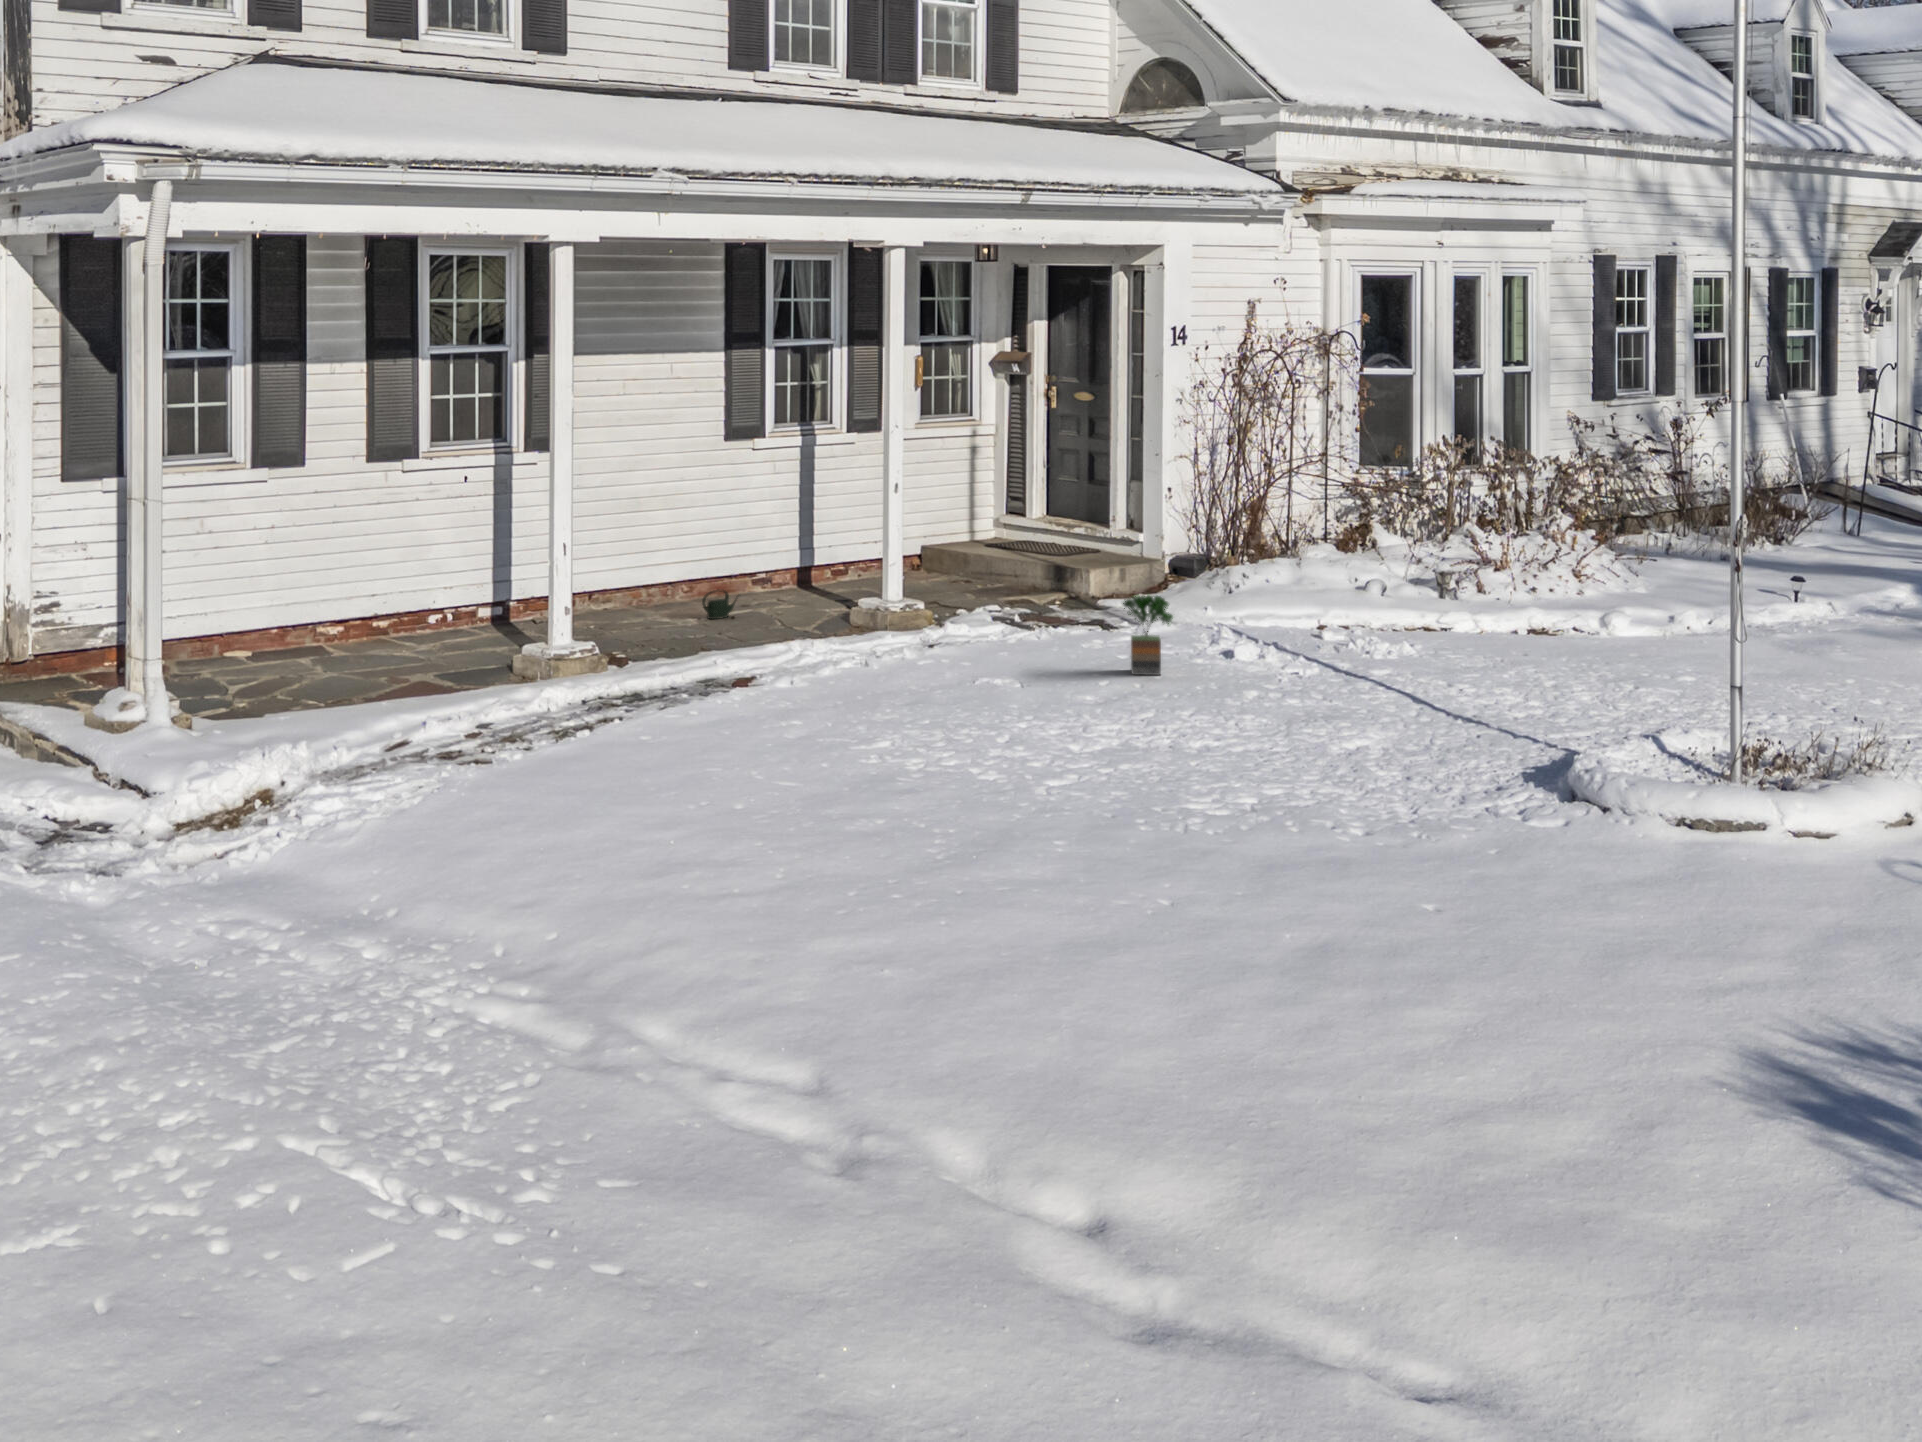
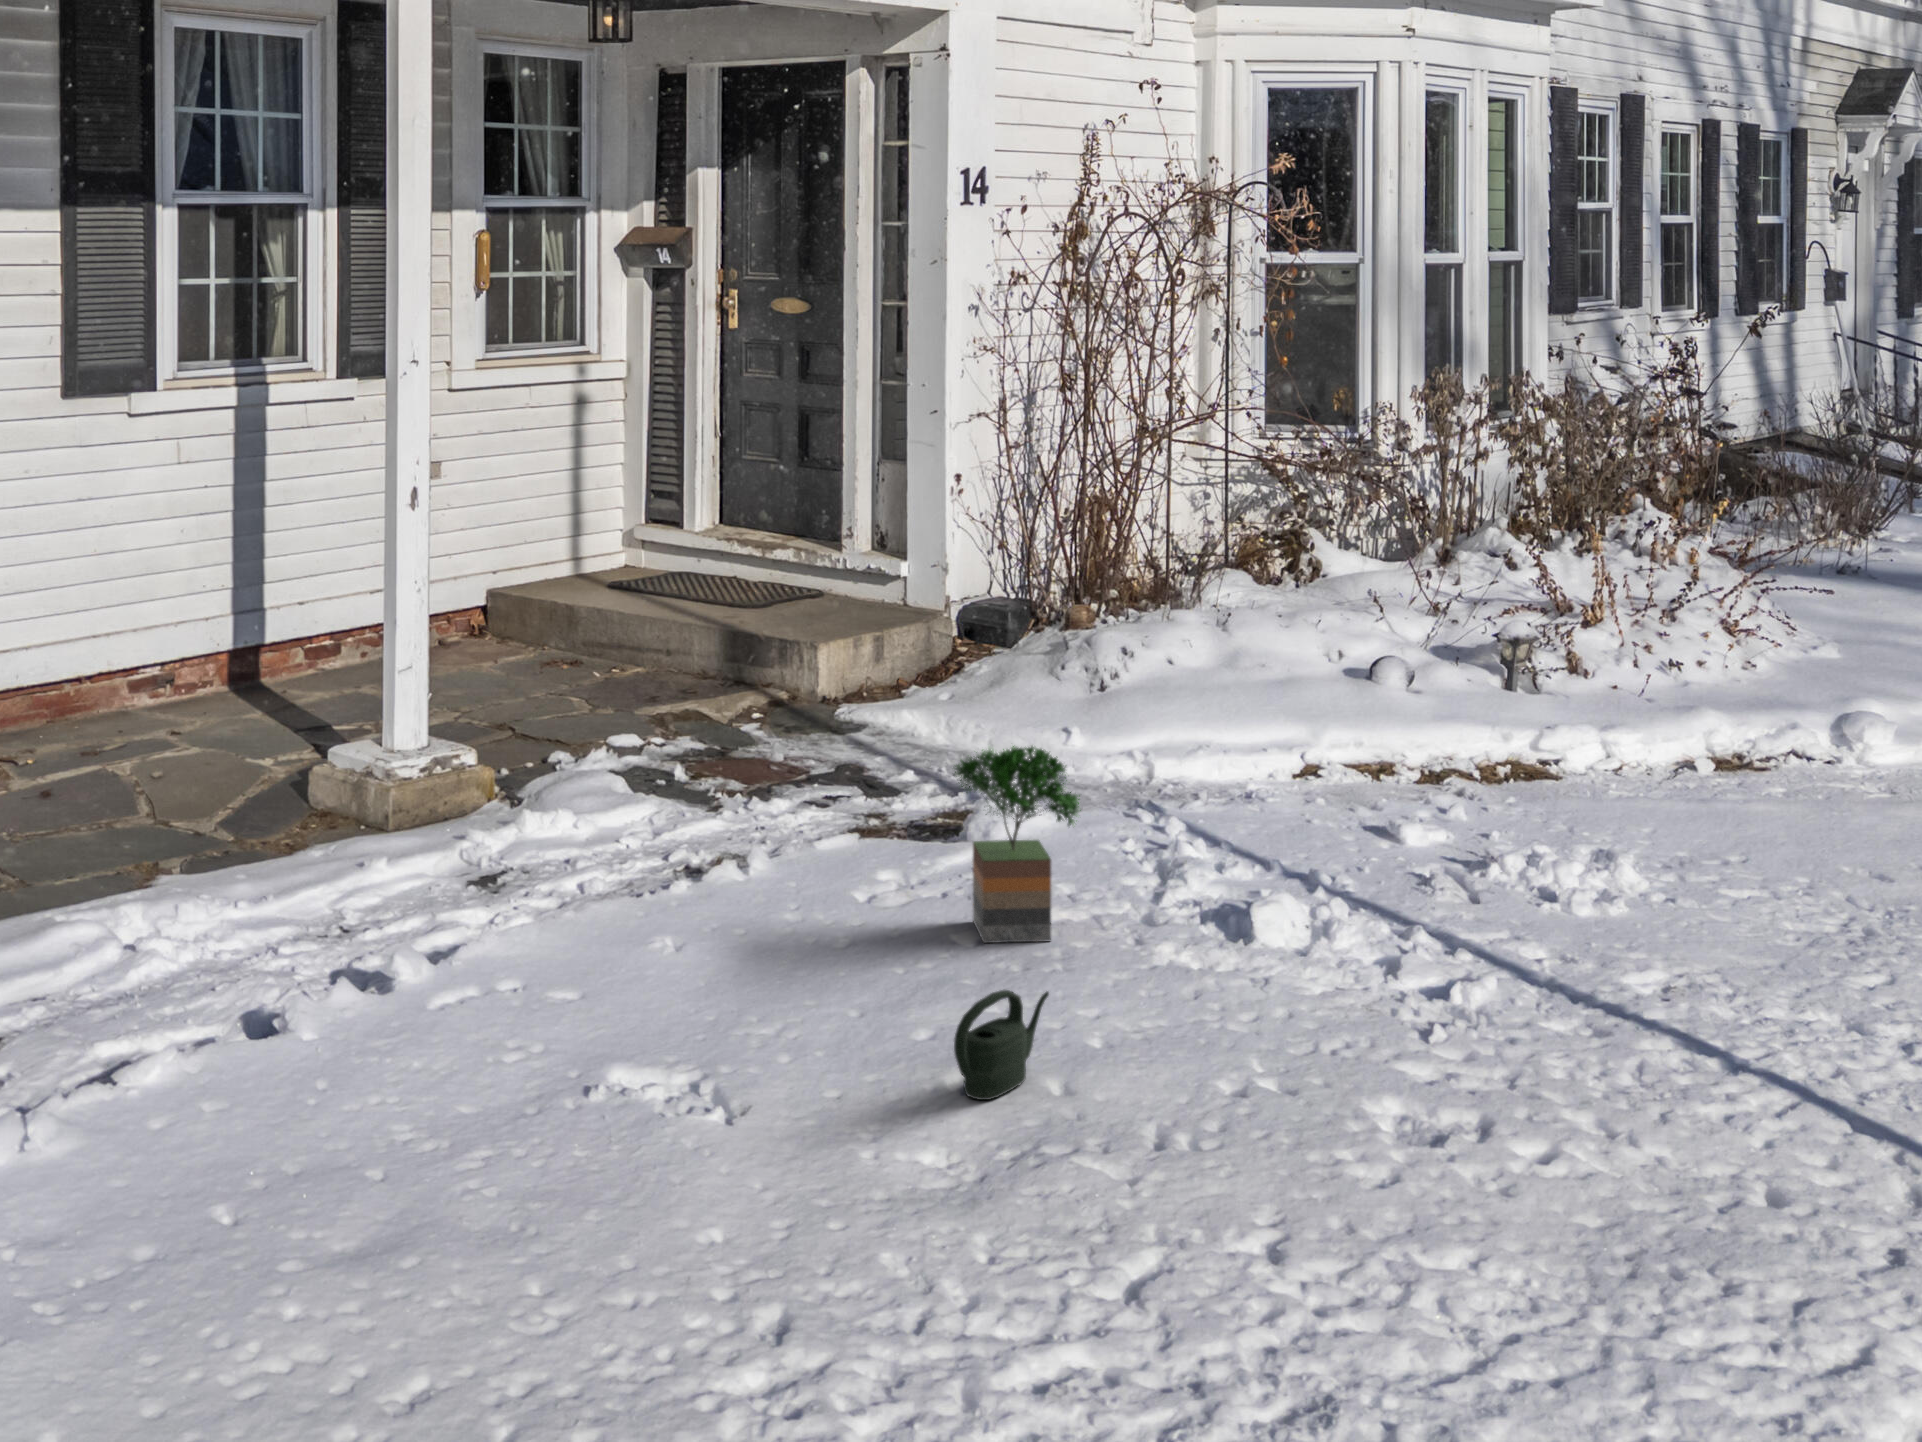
watering can: present [702,590,738,619] -> present [954,990,1049,1100]

